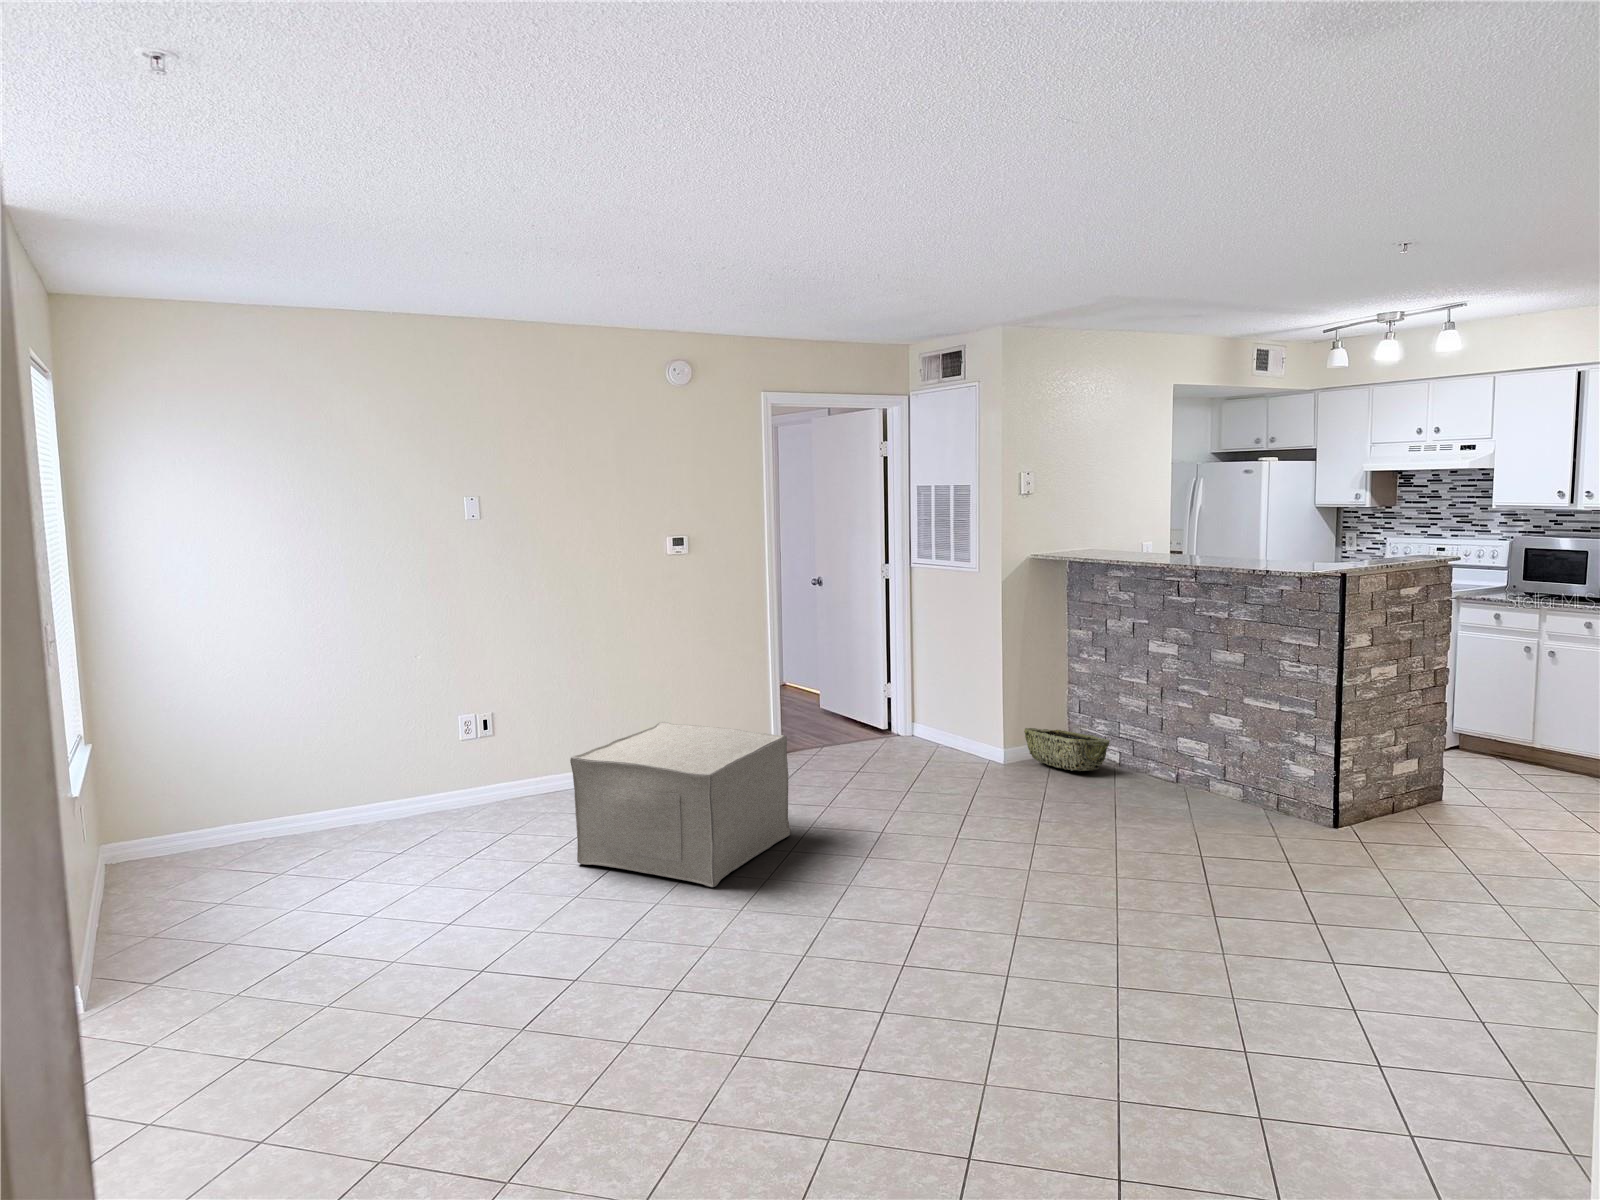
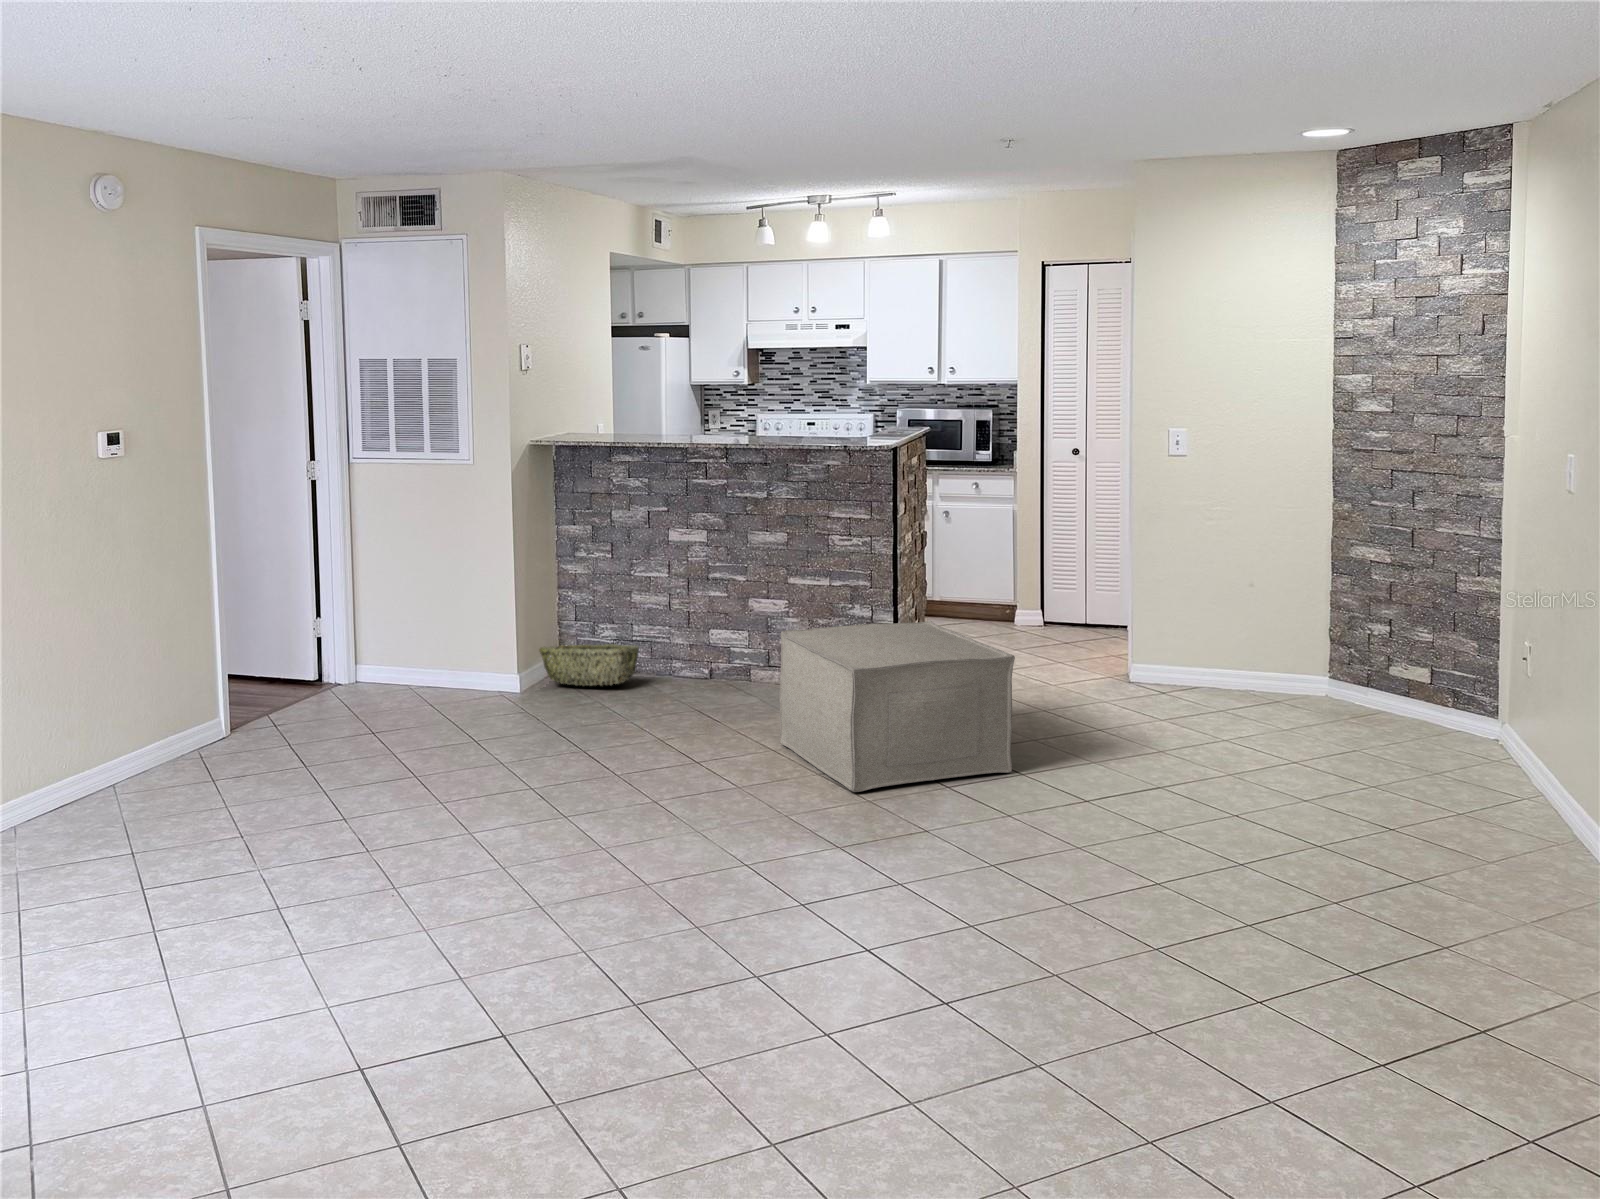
ottoman: present [570,722,790,887] -> present [779,621,1015,792]

